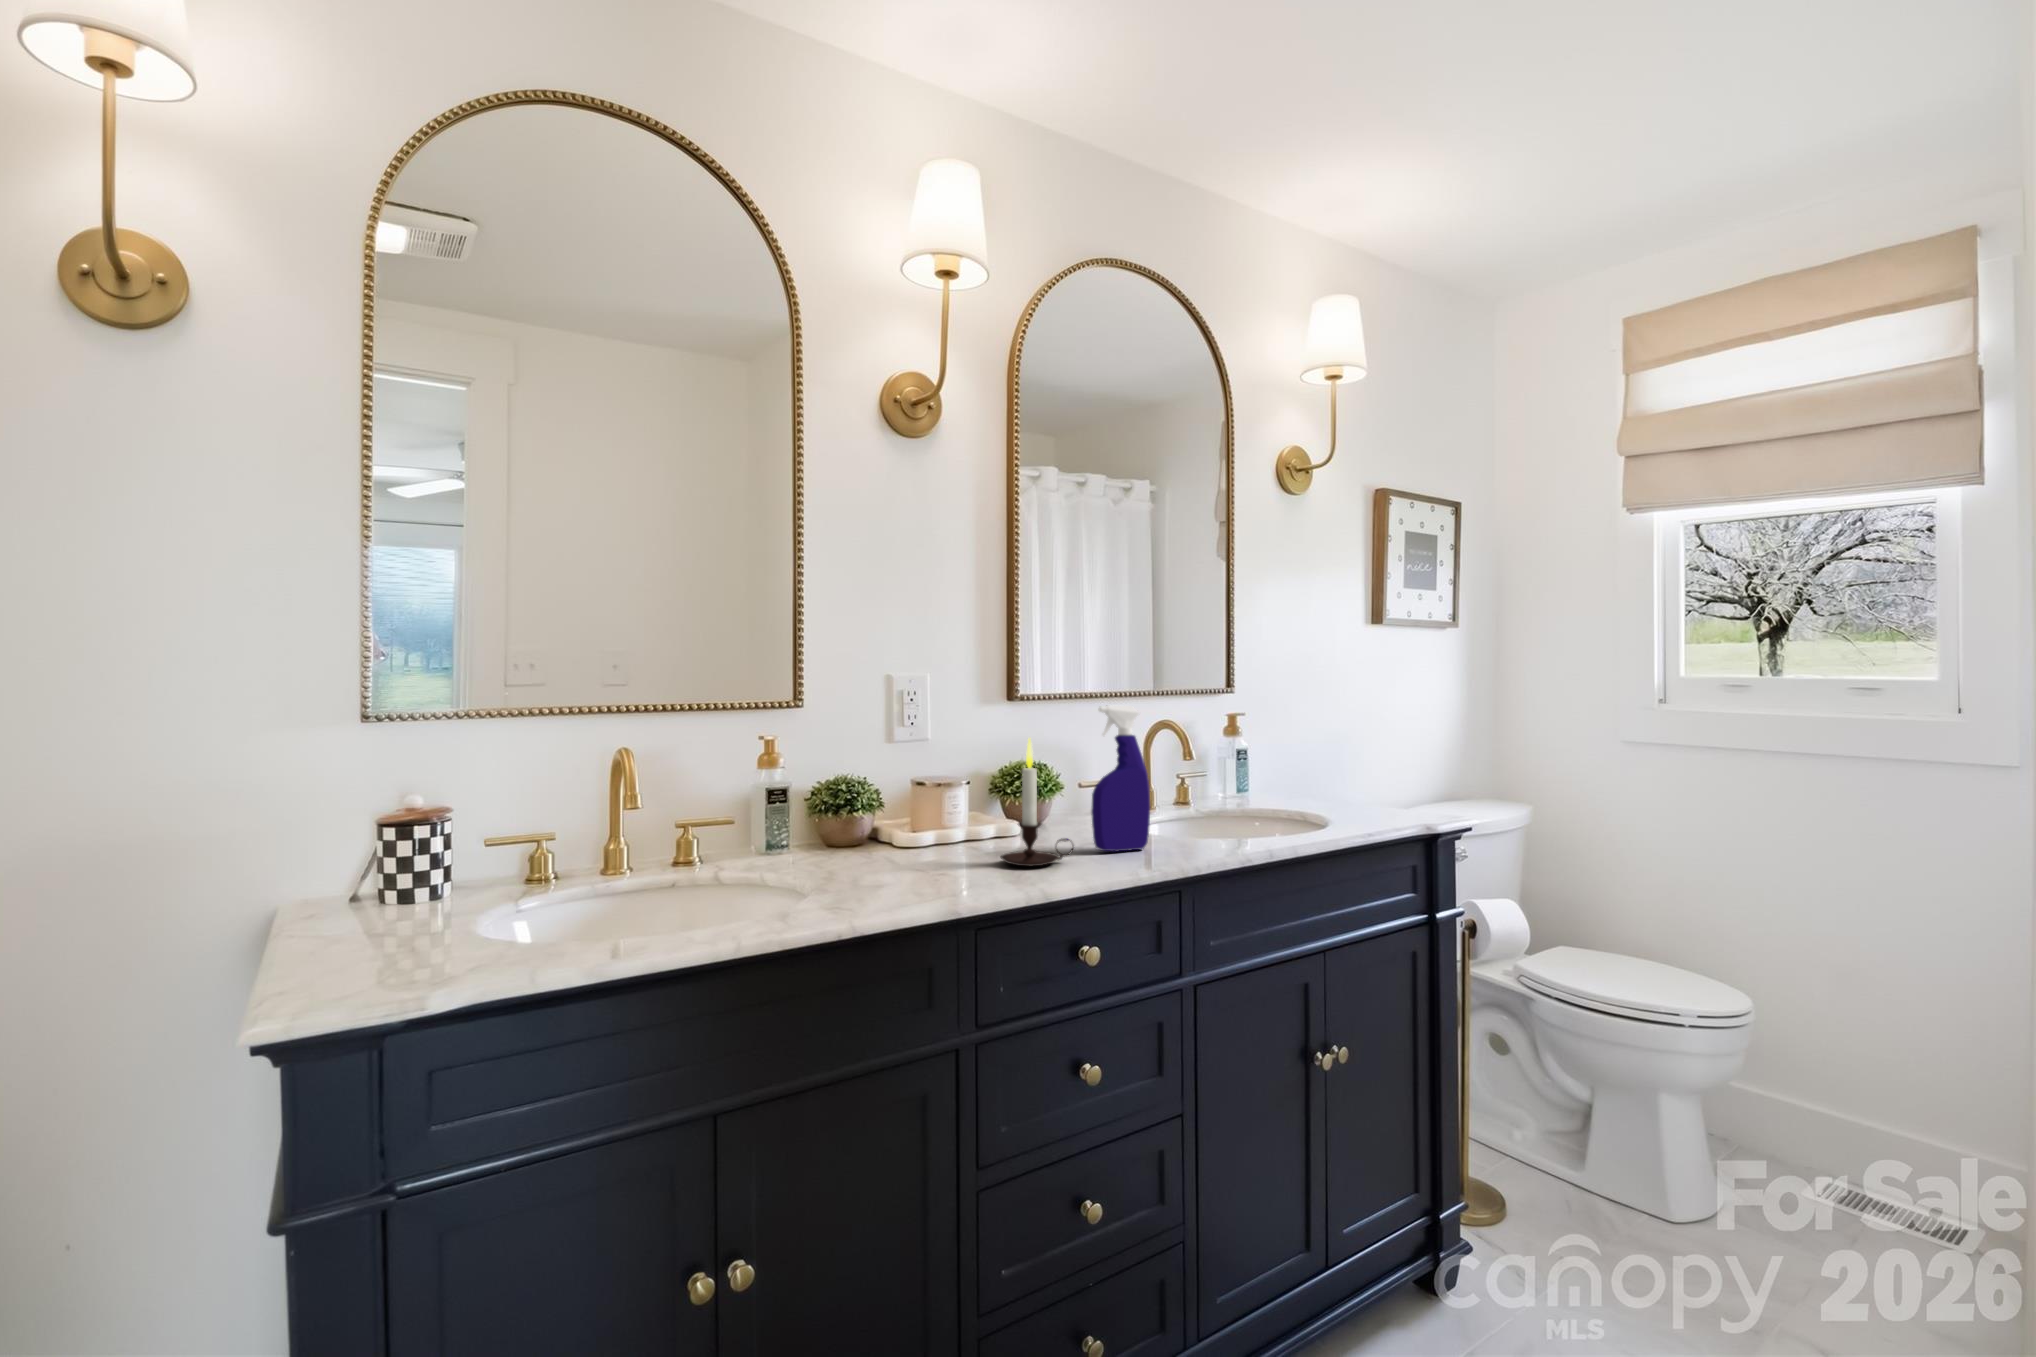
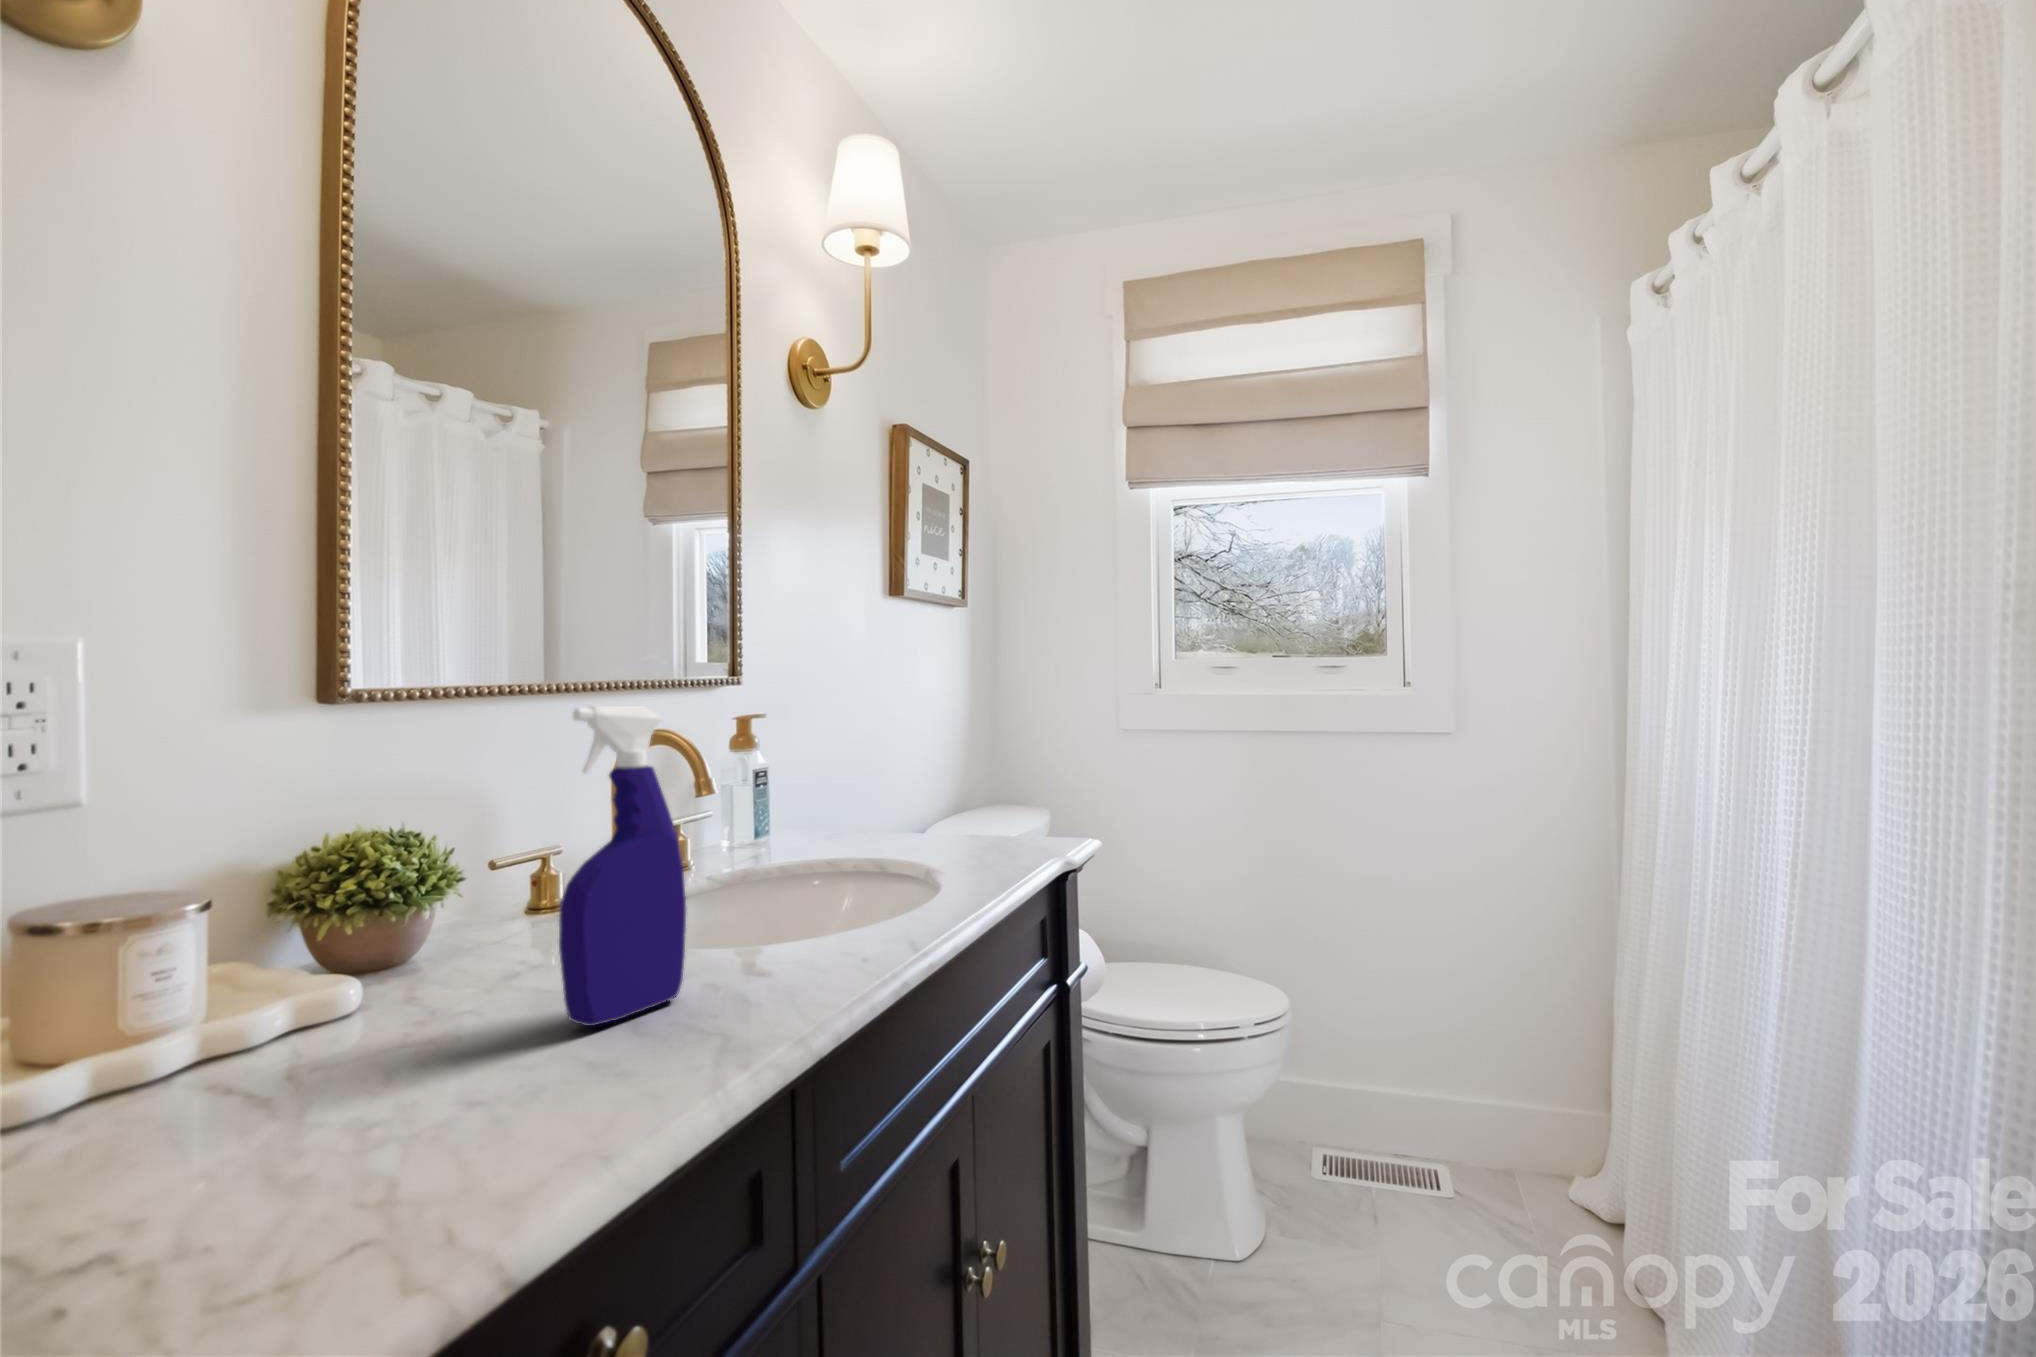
candle: present [1001,739,1073,866] -> none [309,792,529,1143]

